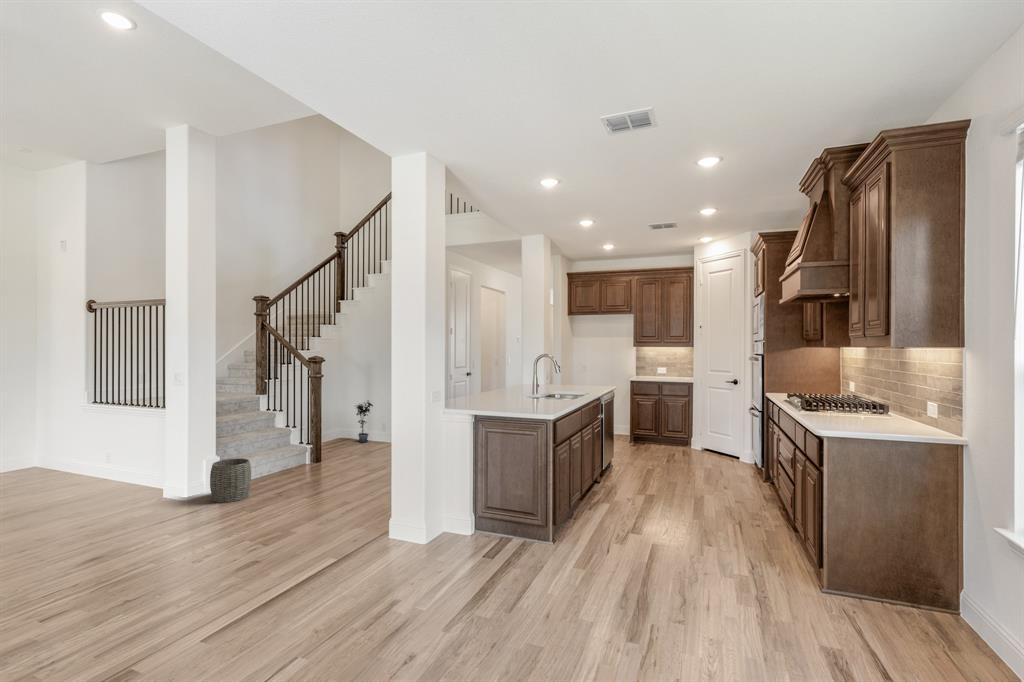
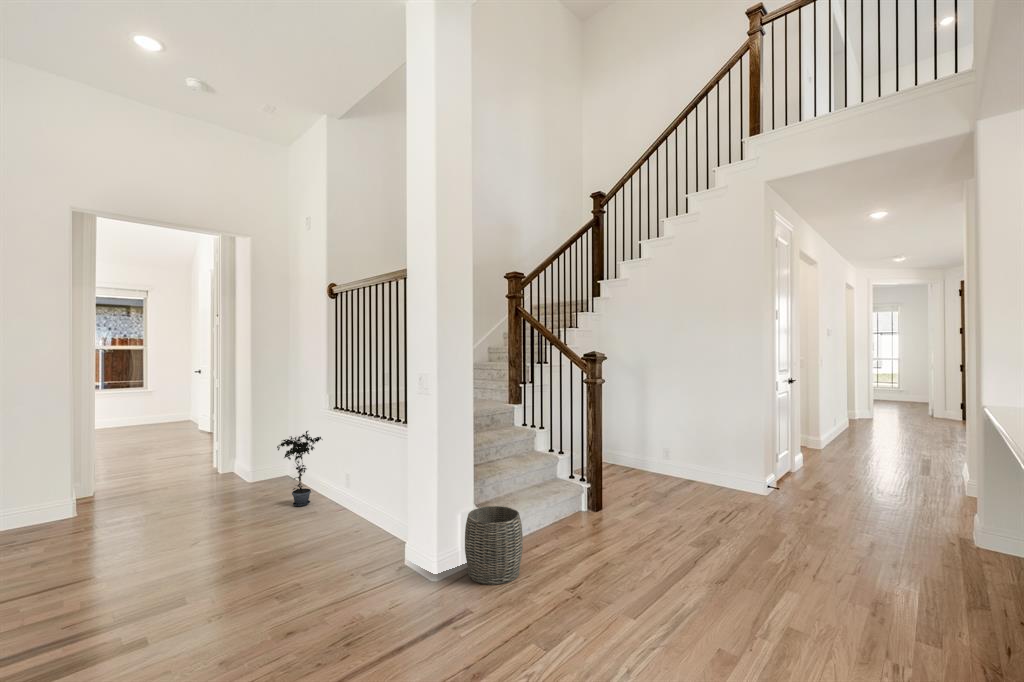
potted plant: present [356,402,373,442] -> present [277,431,321,506]

